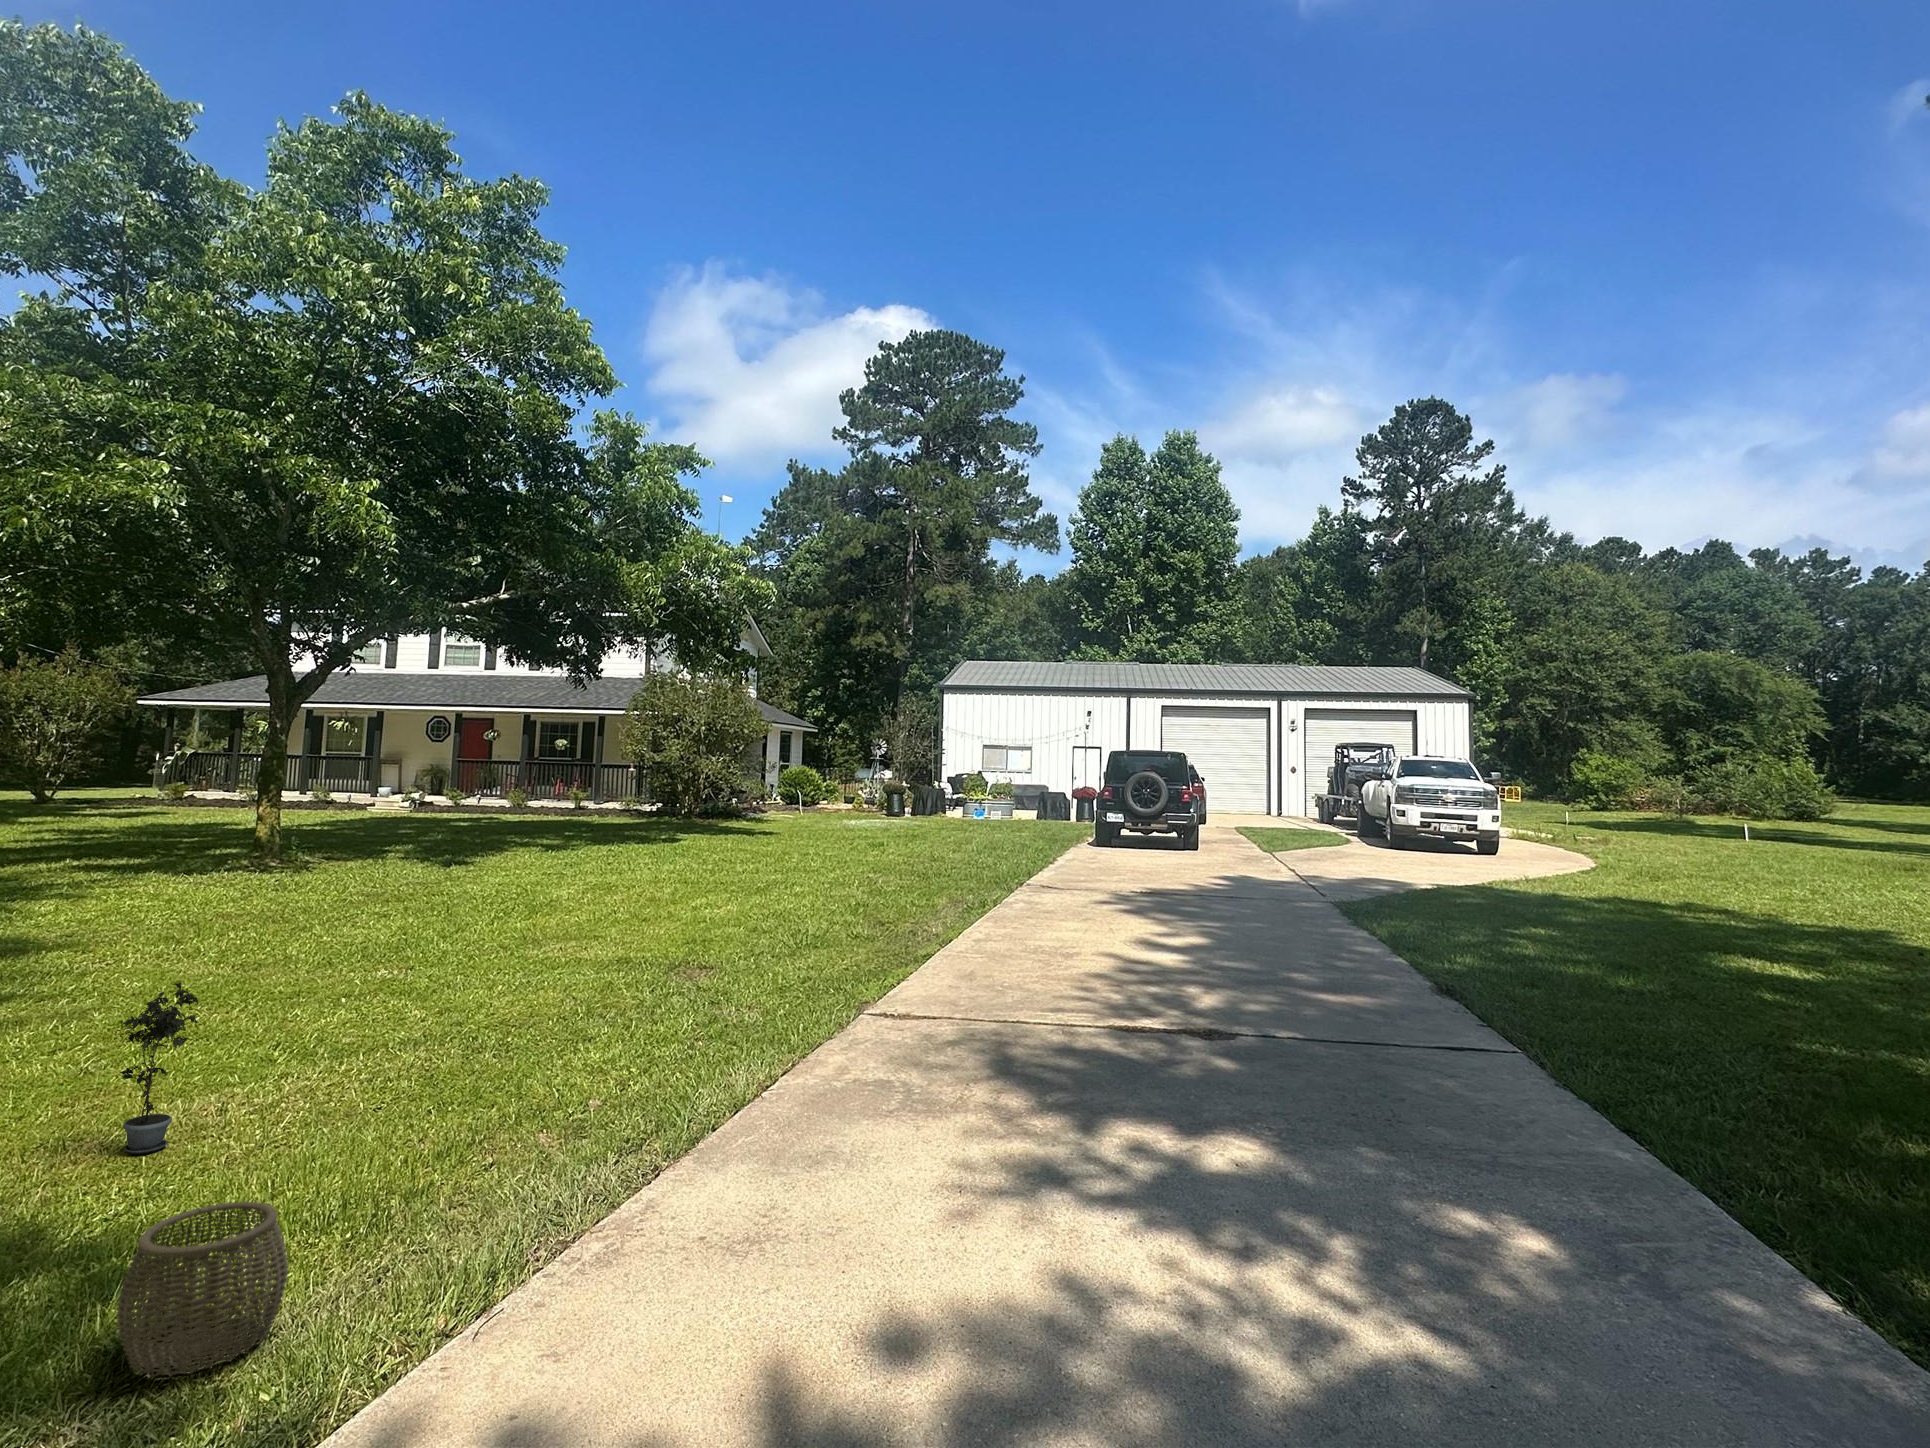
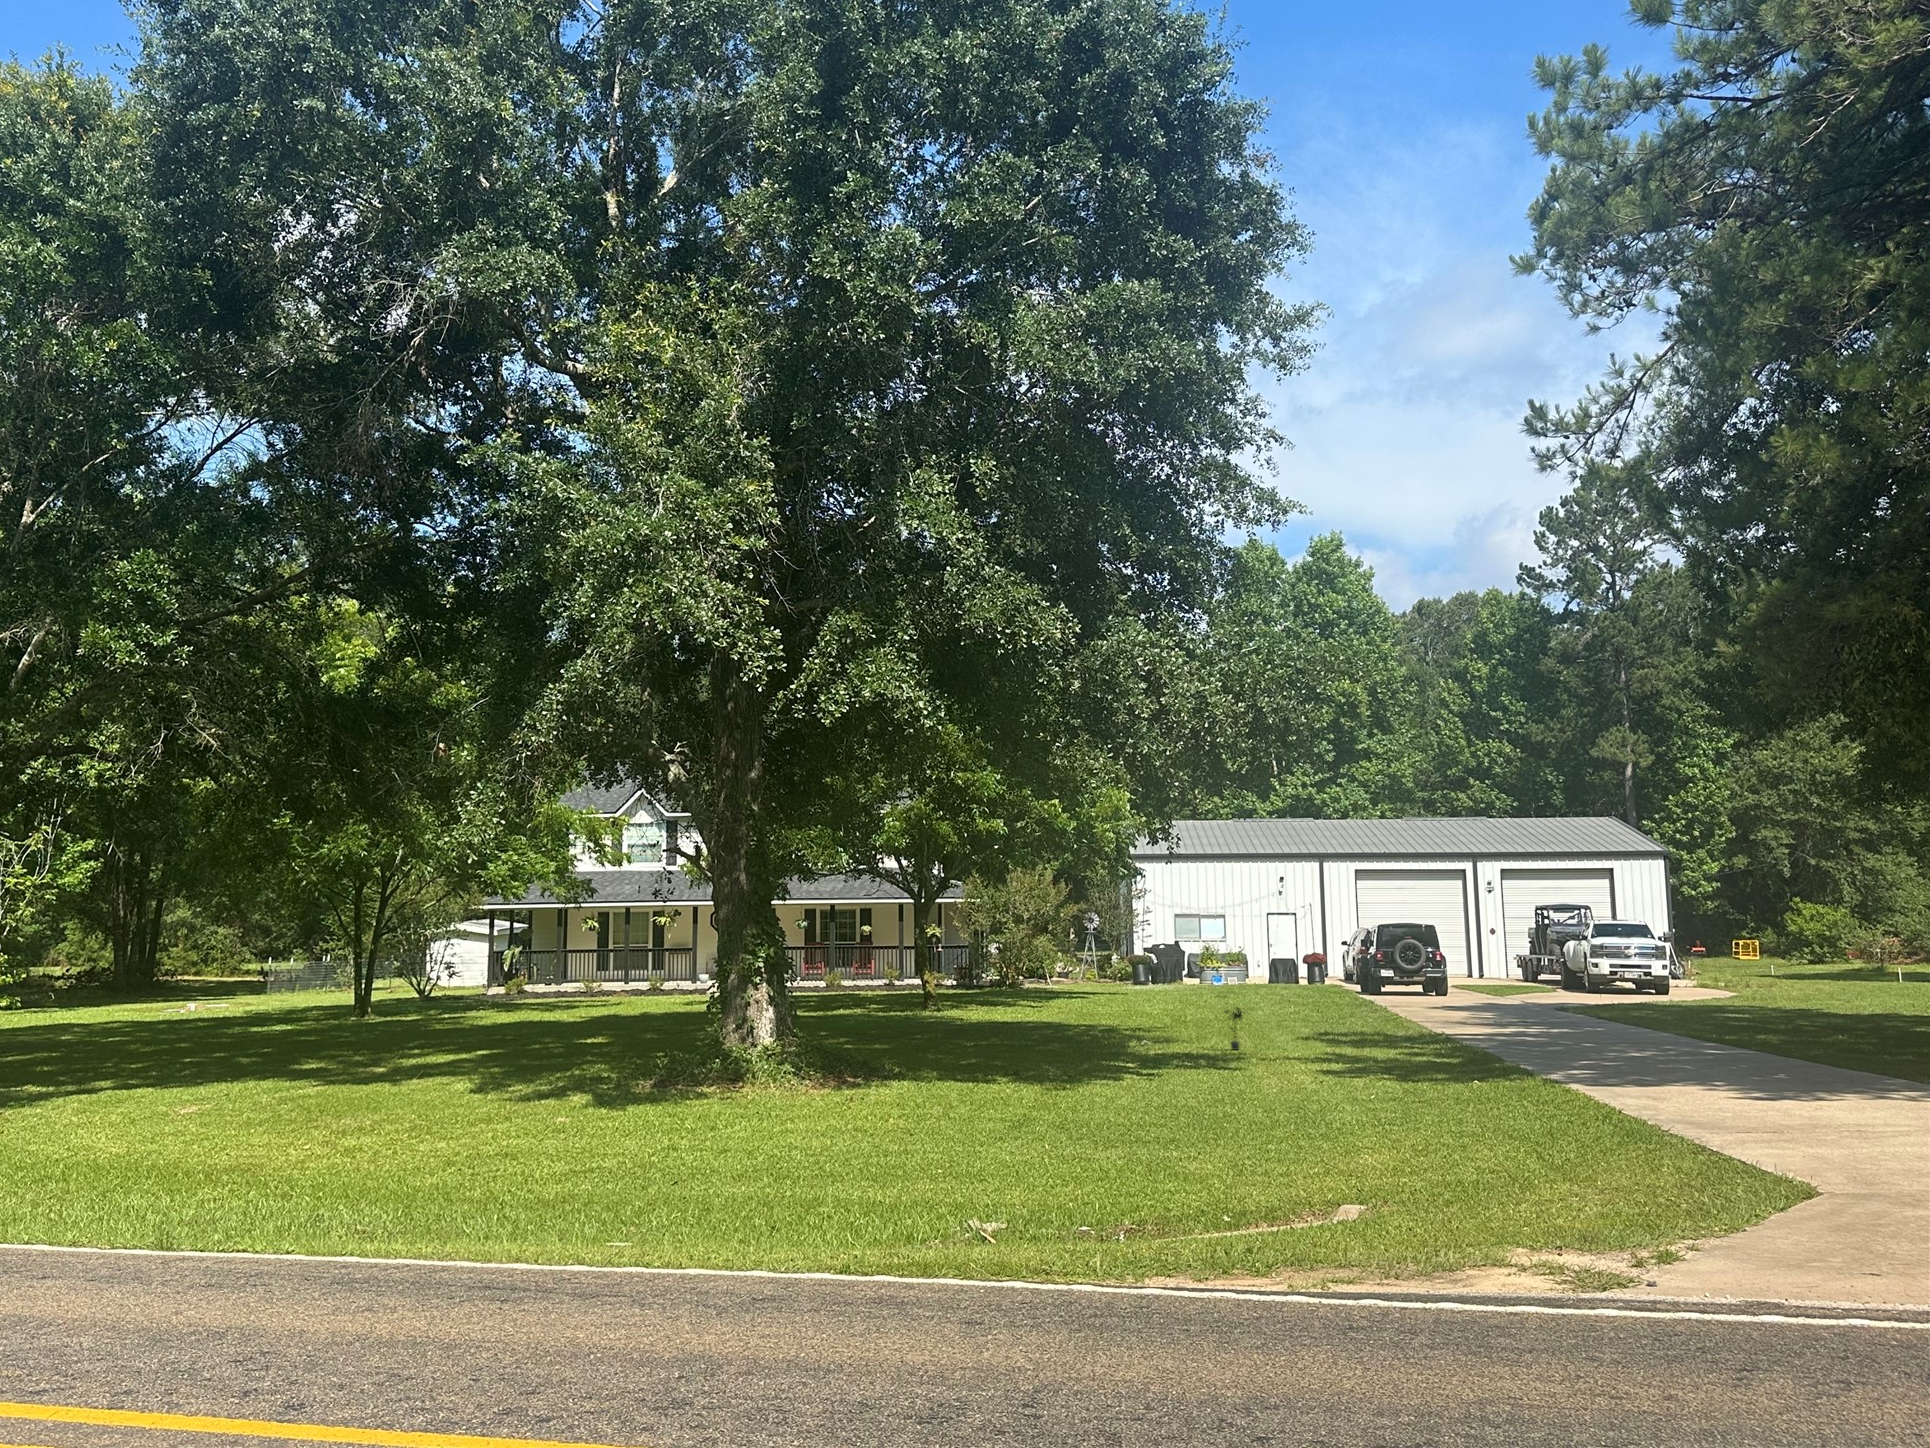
woven basket: present [117,1202,288,1377] -> none [1327,1032,1355,1057]

